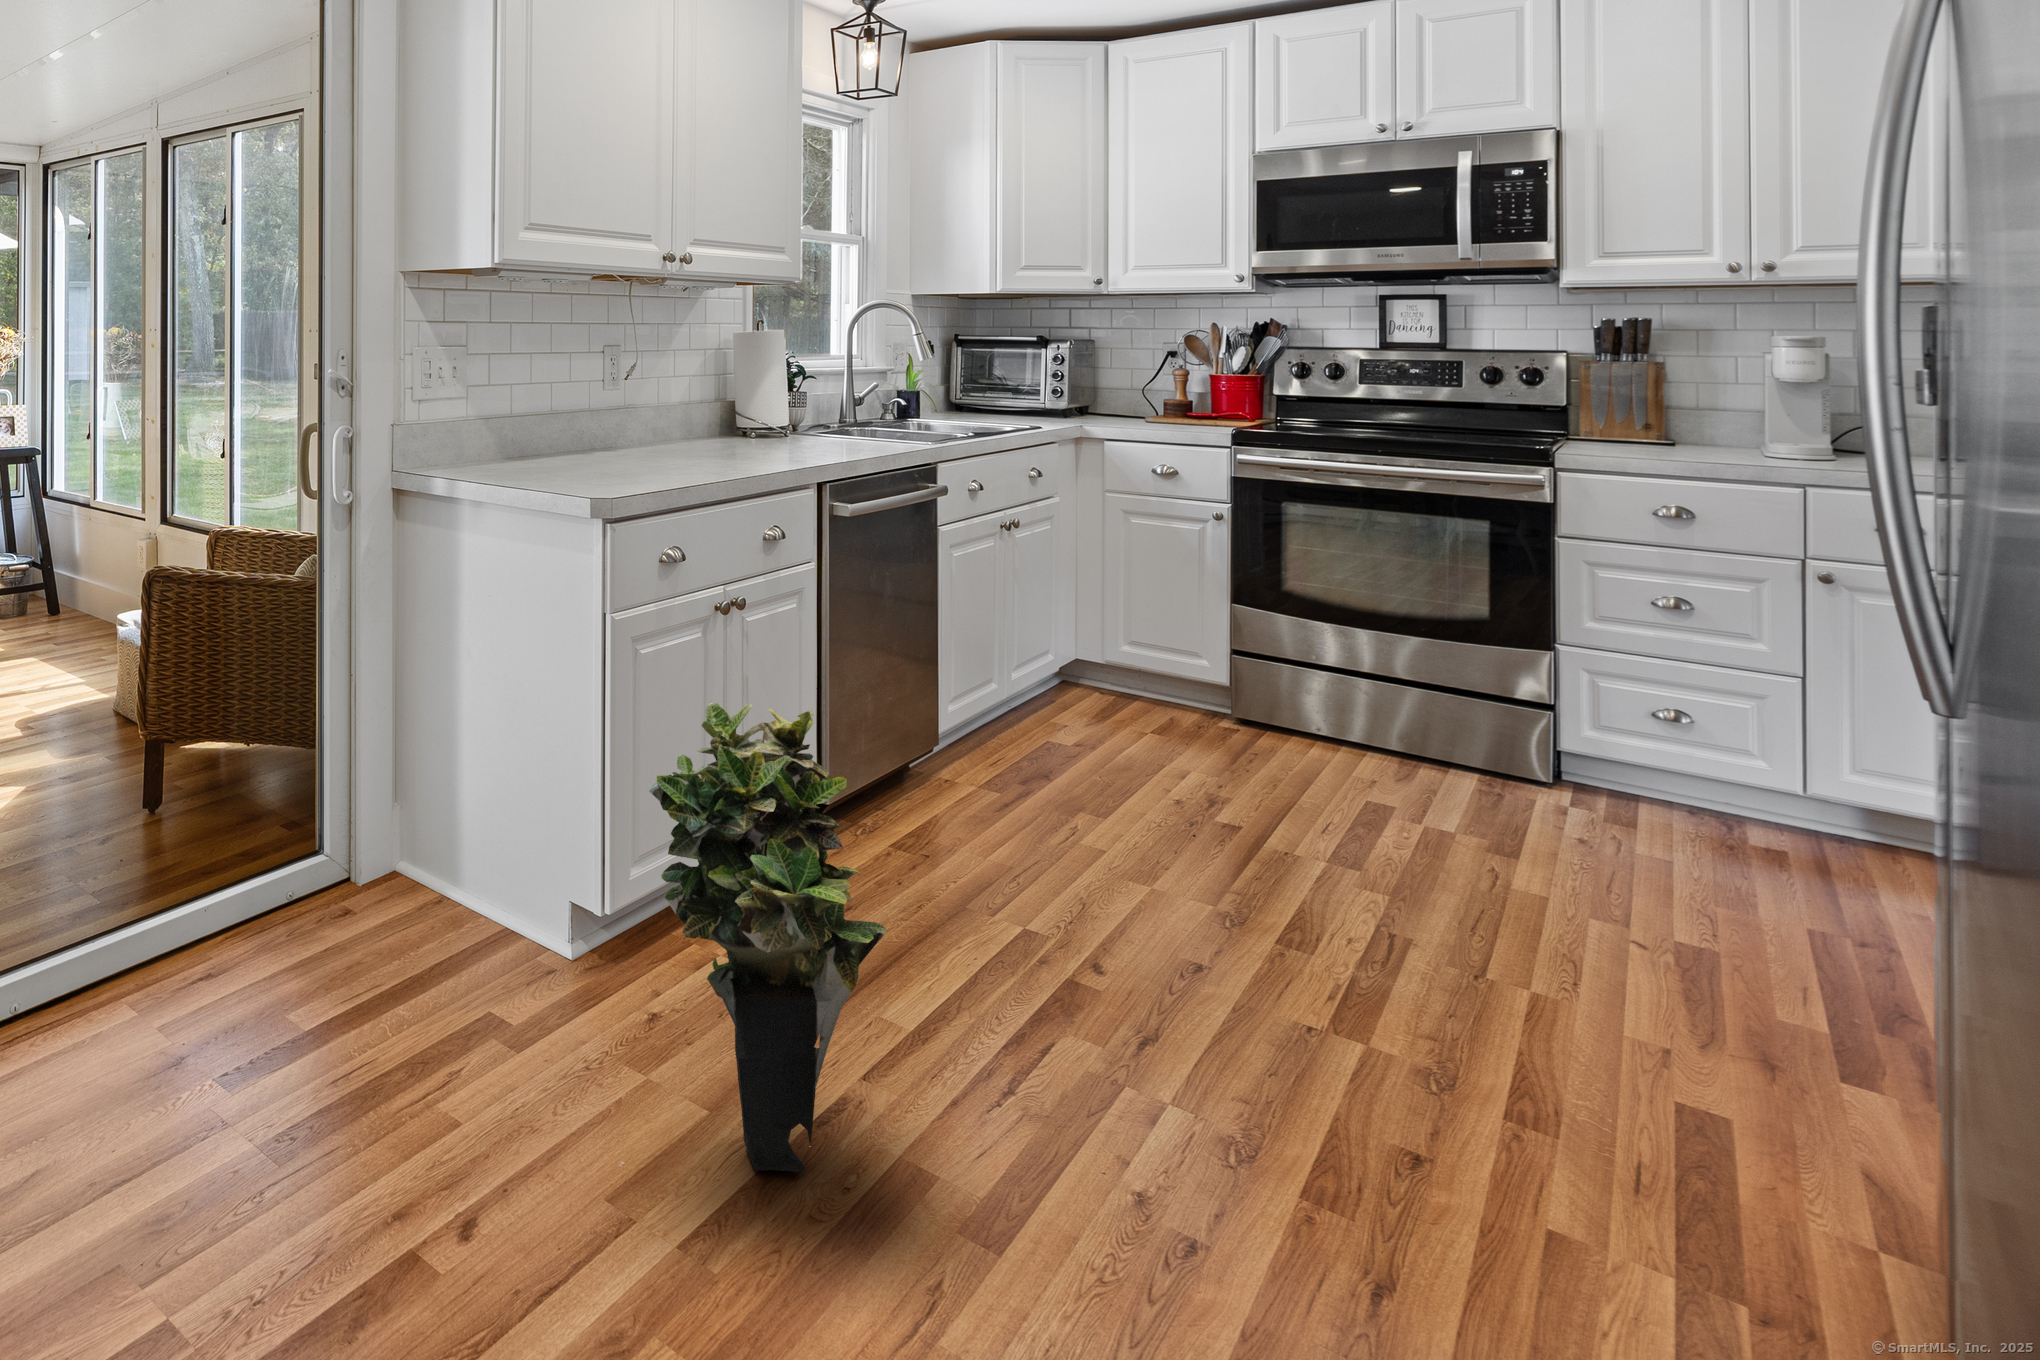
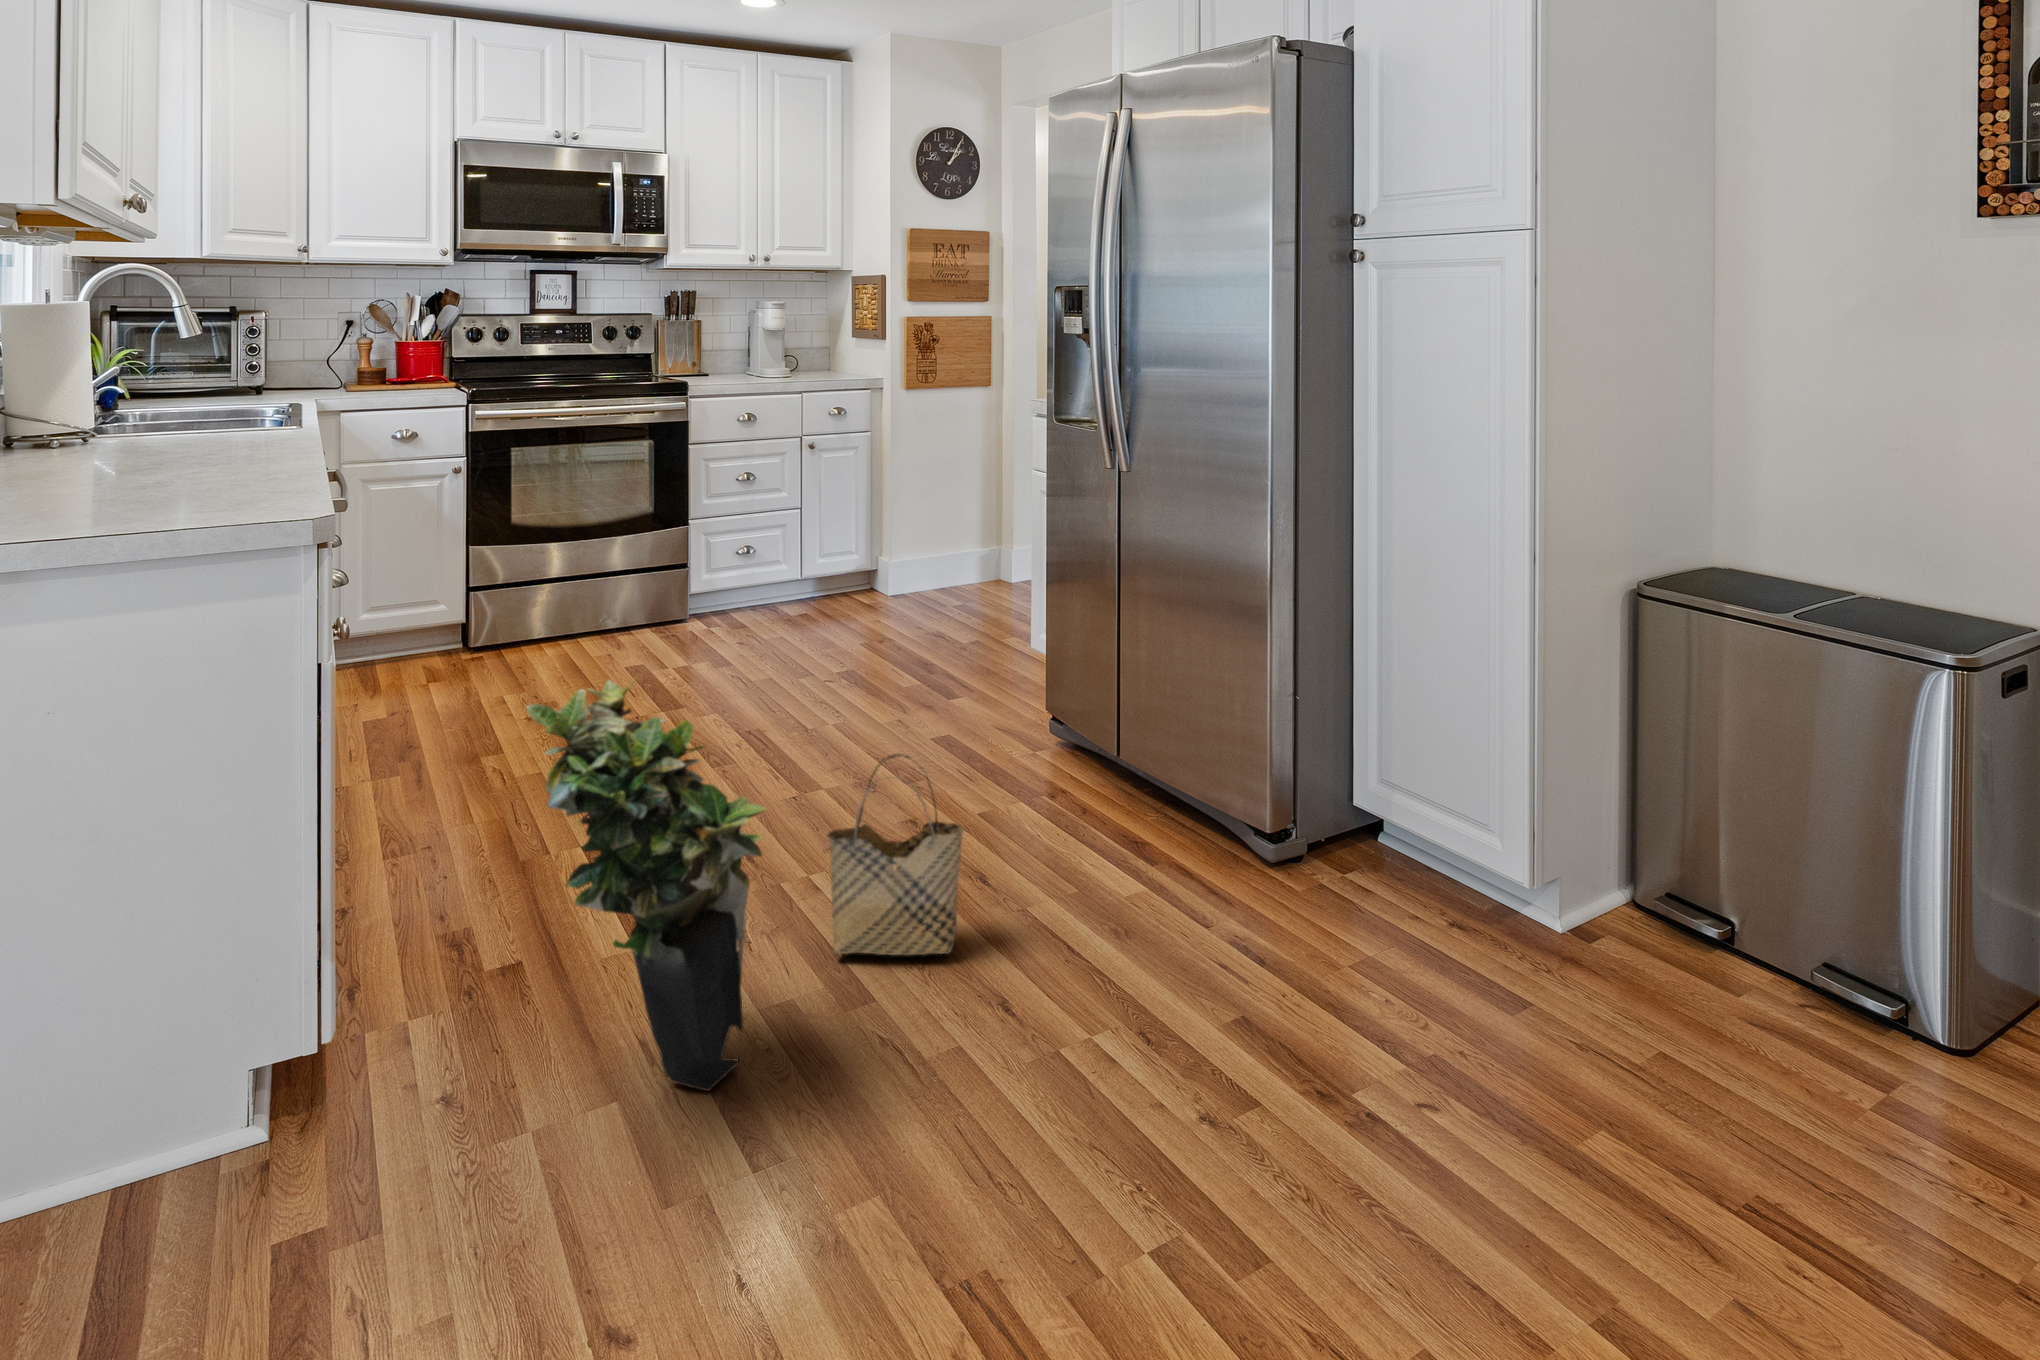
woven basket: none [1043,959,1233,1278] -> present [827,754,964,955]

